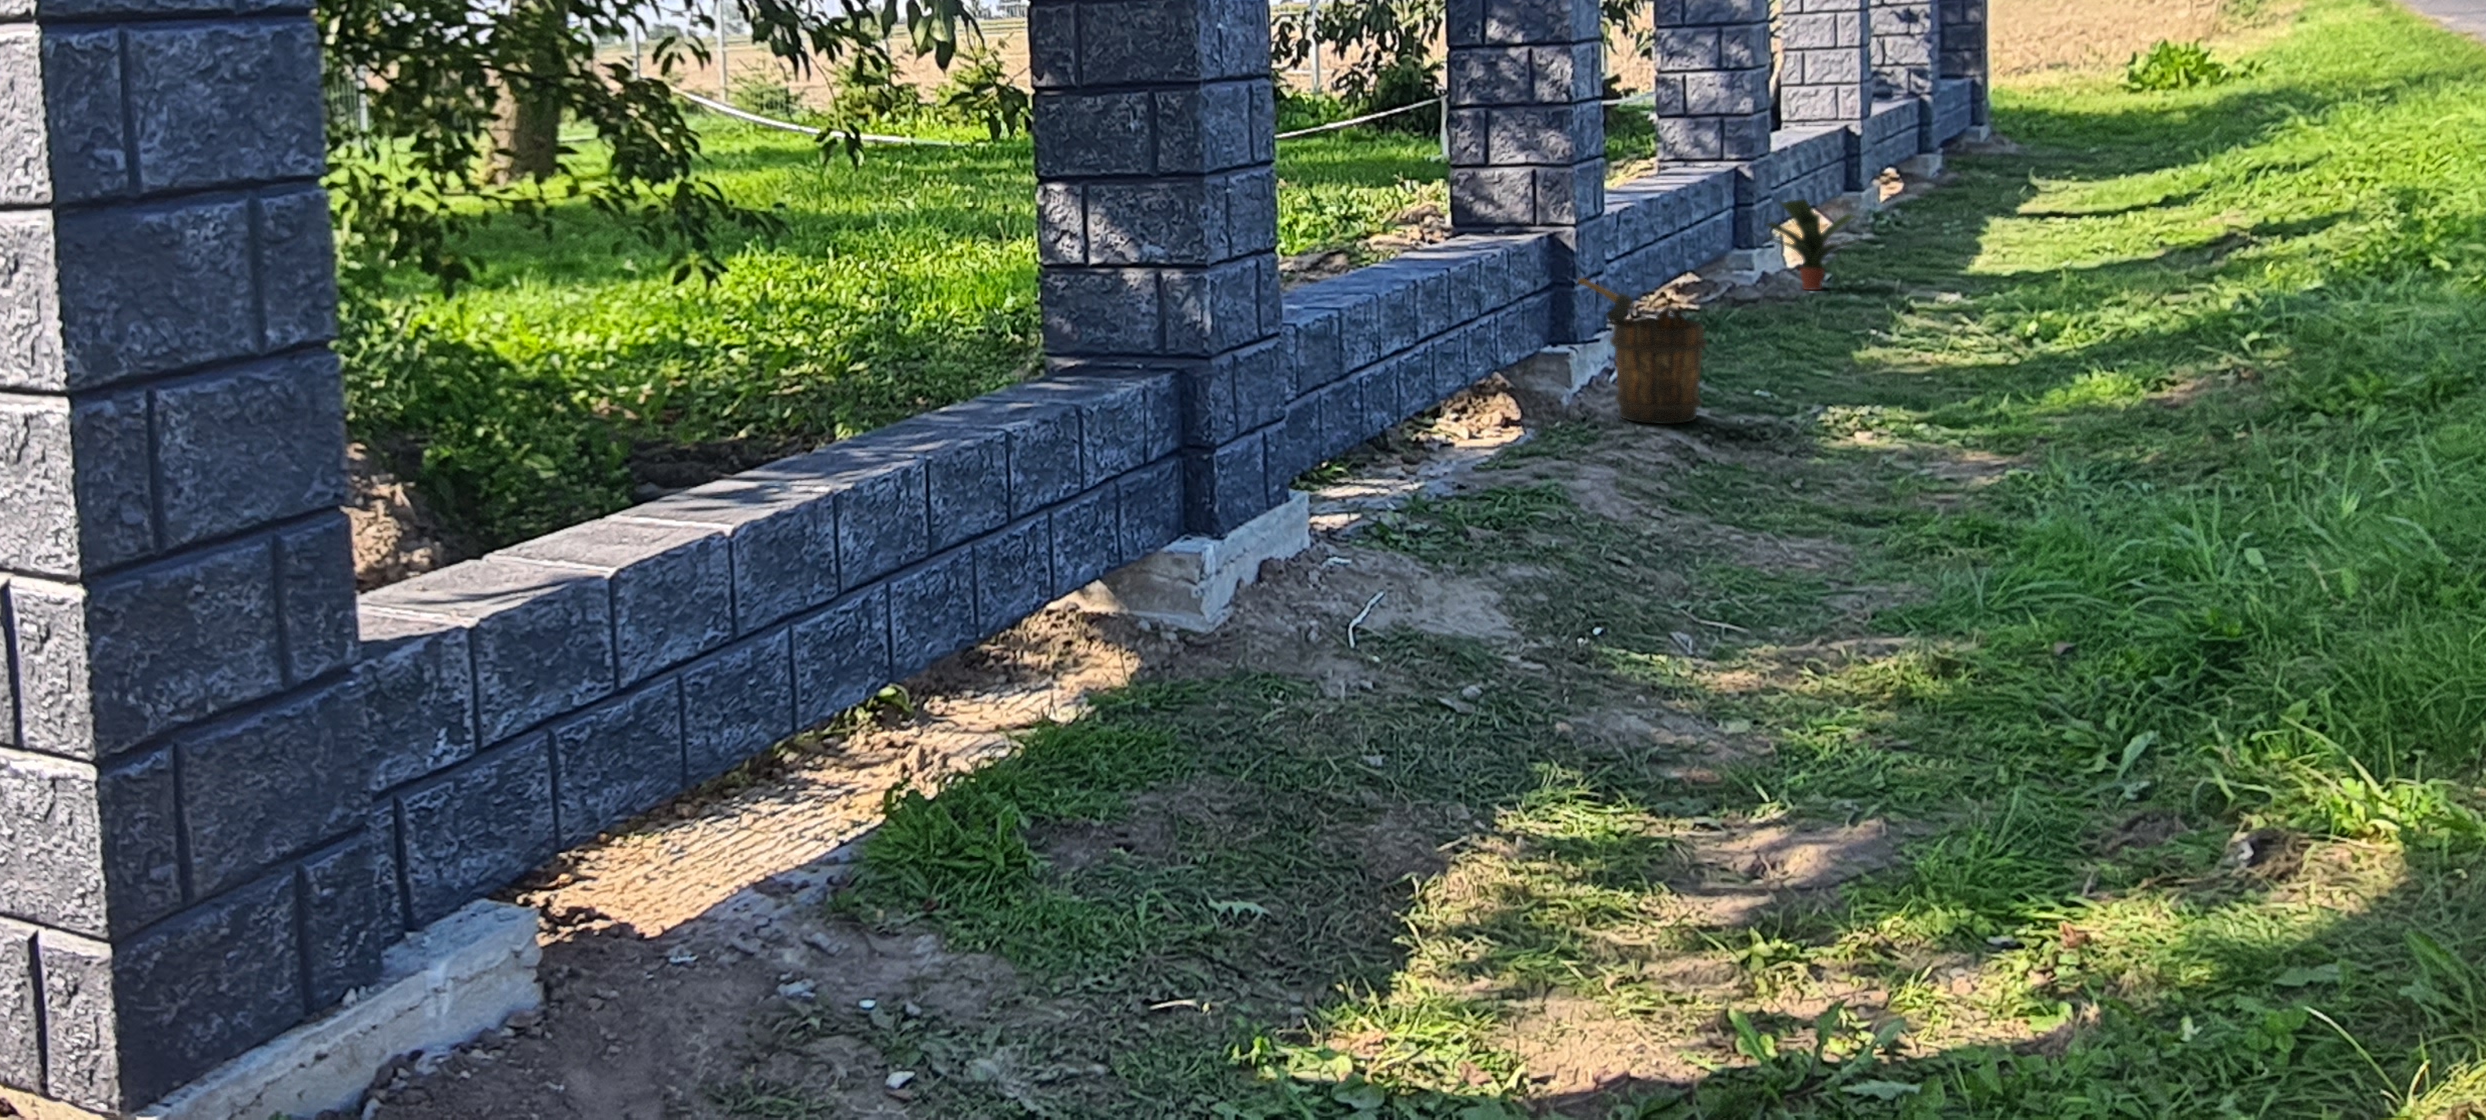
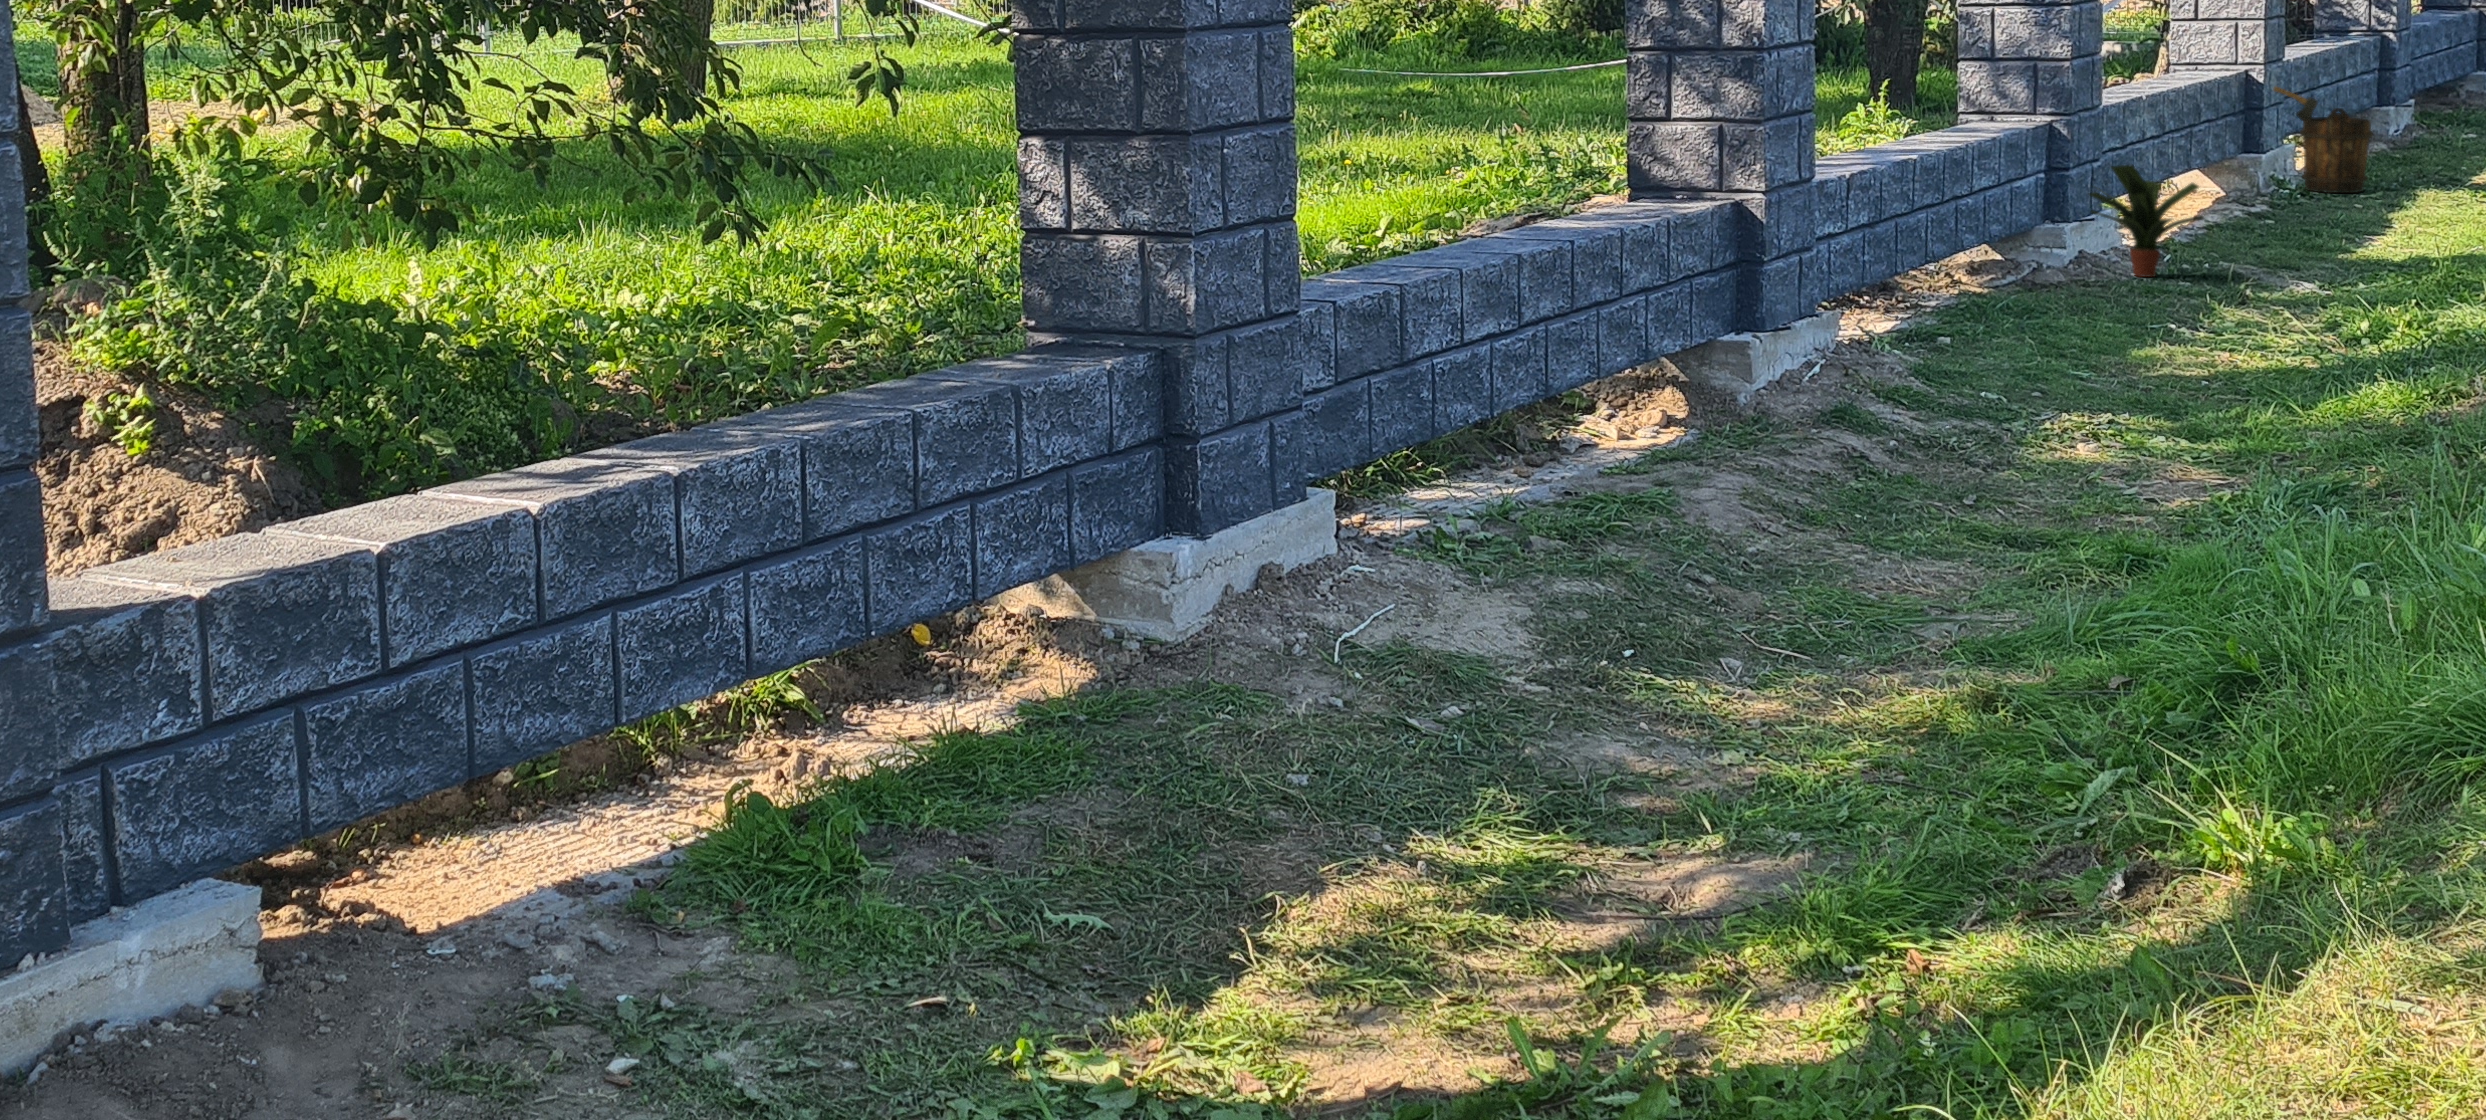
bucket: present [1578,278,1707,424] -> present [2274,87,2373,193]

